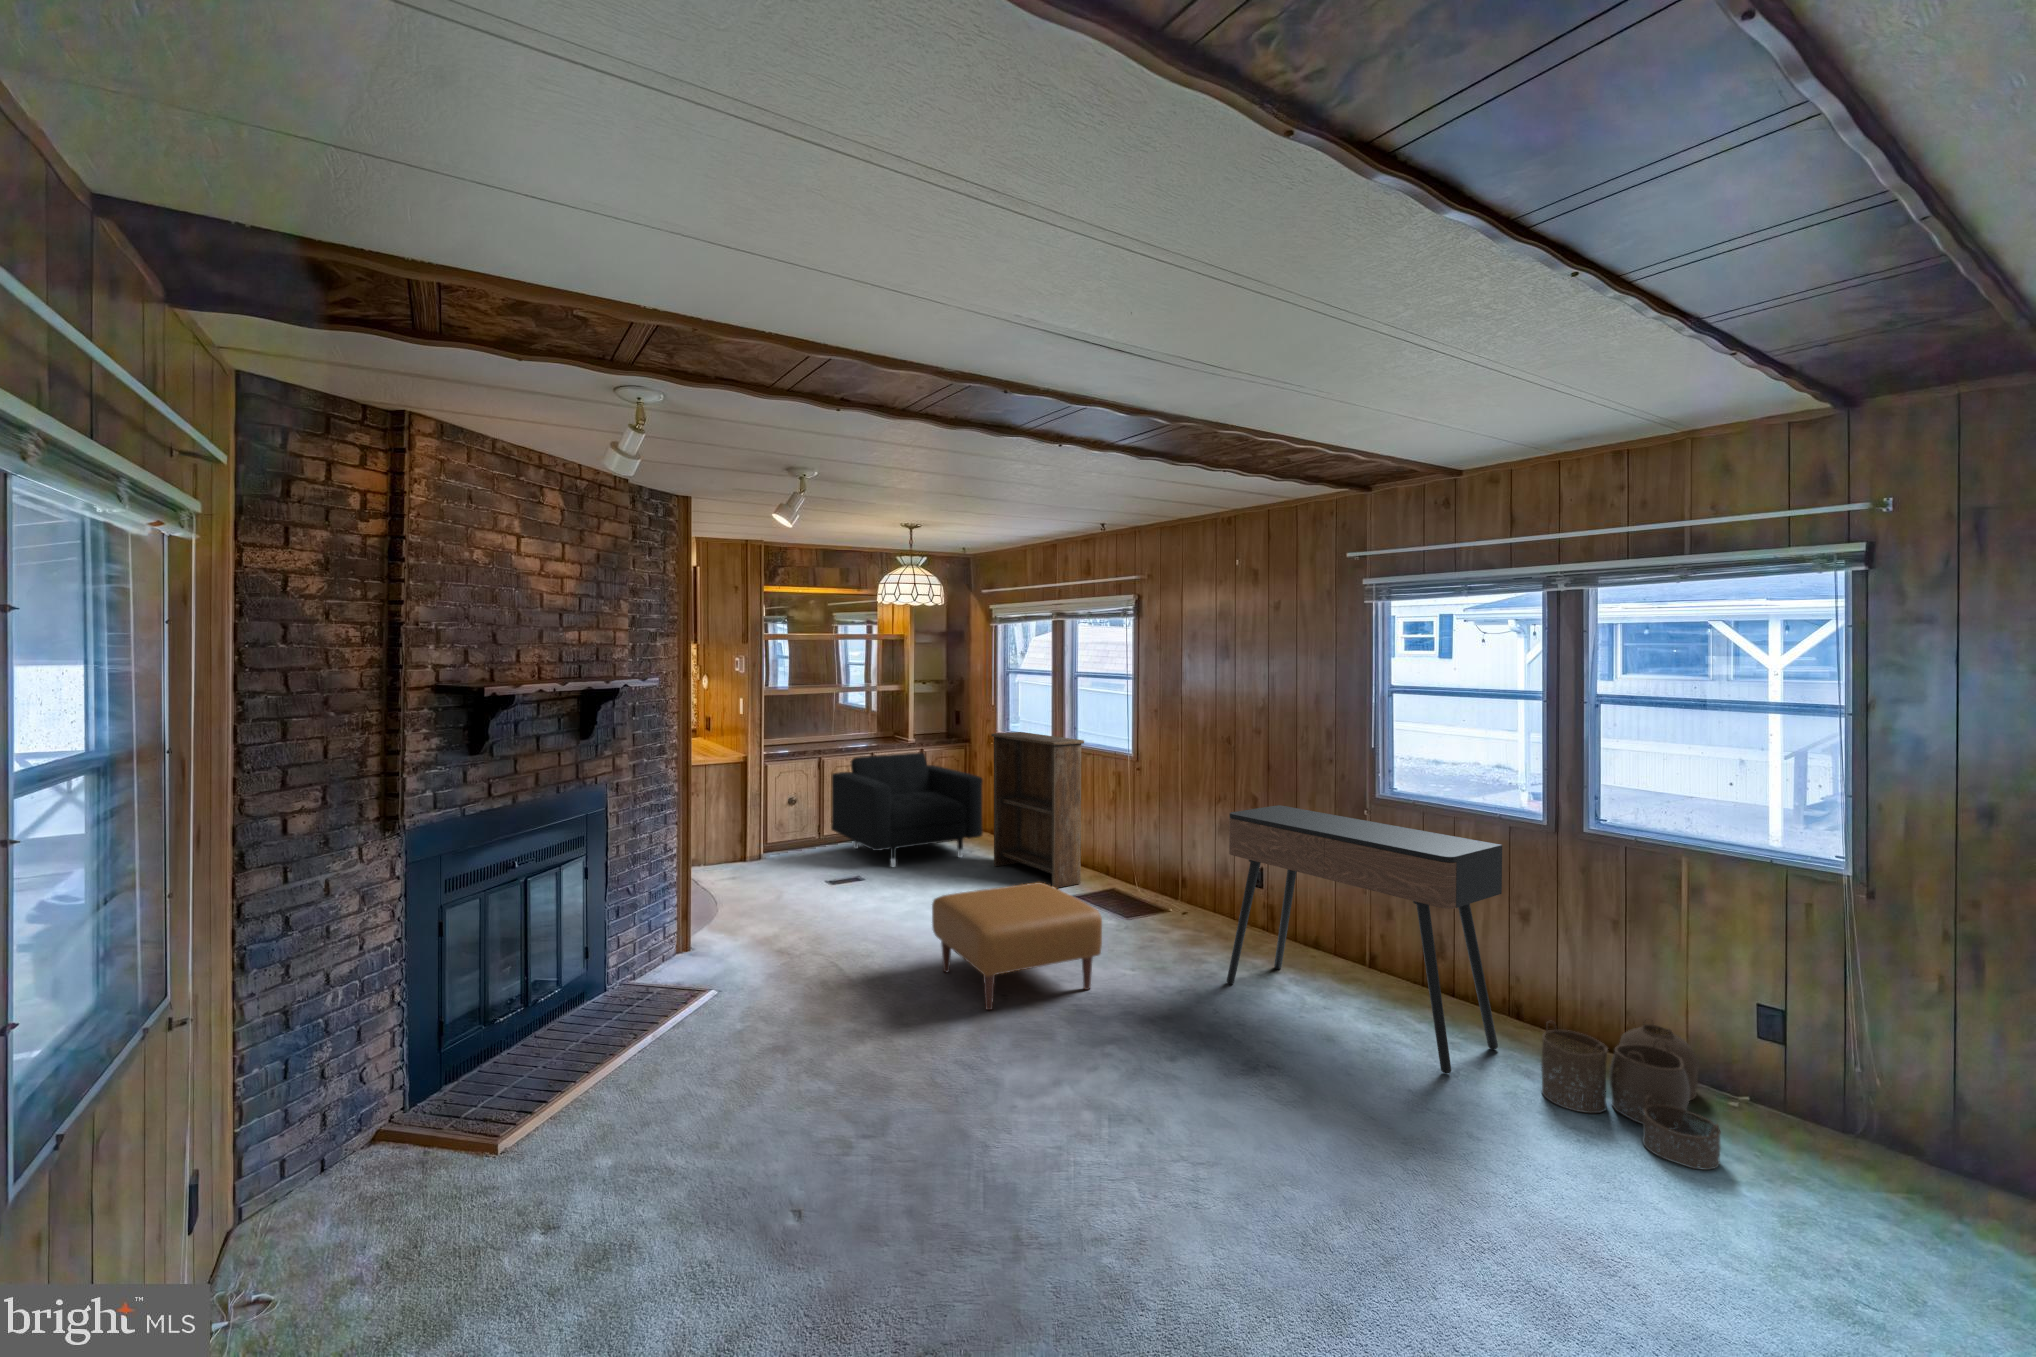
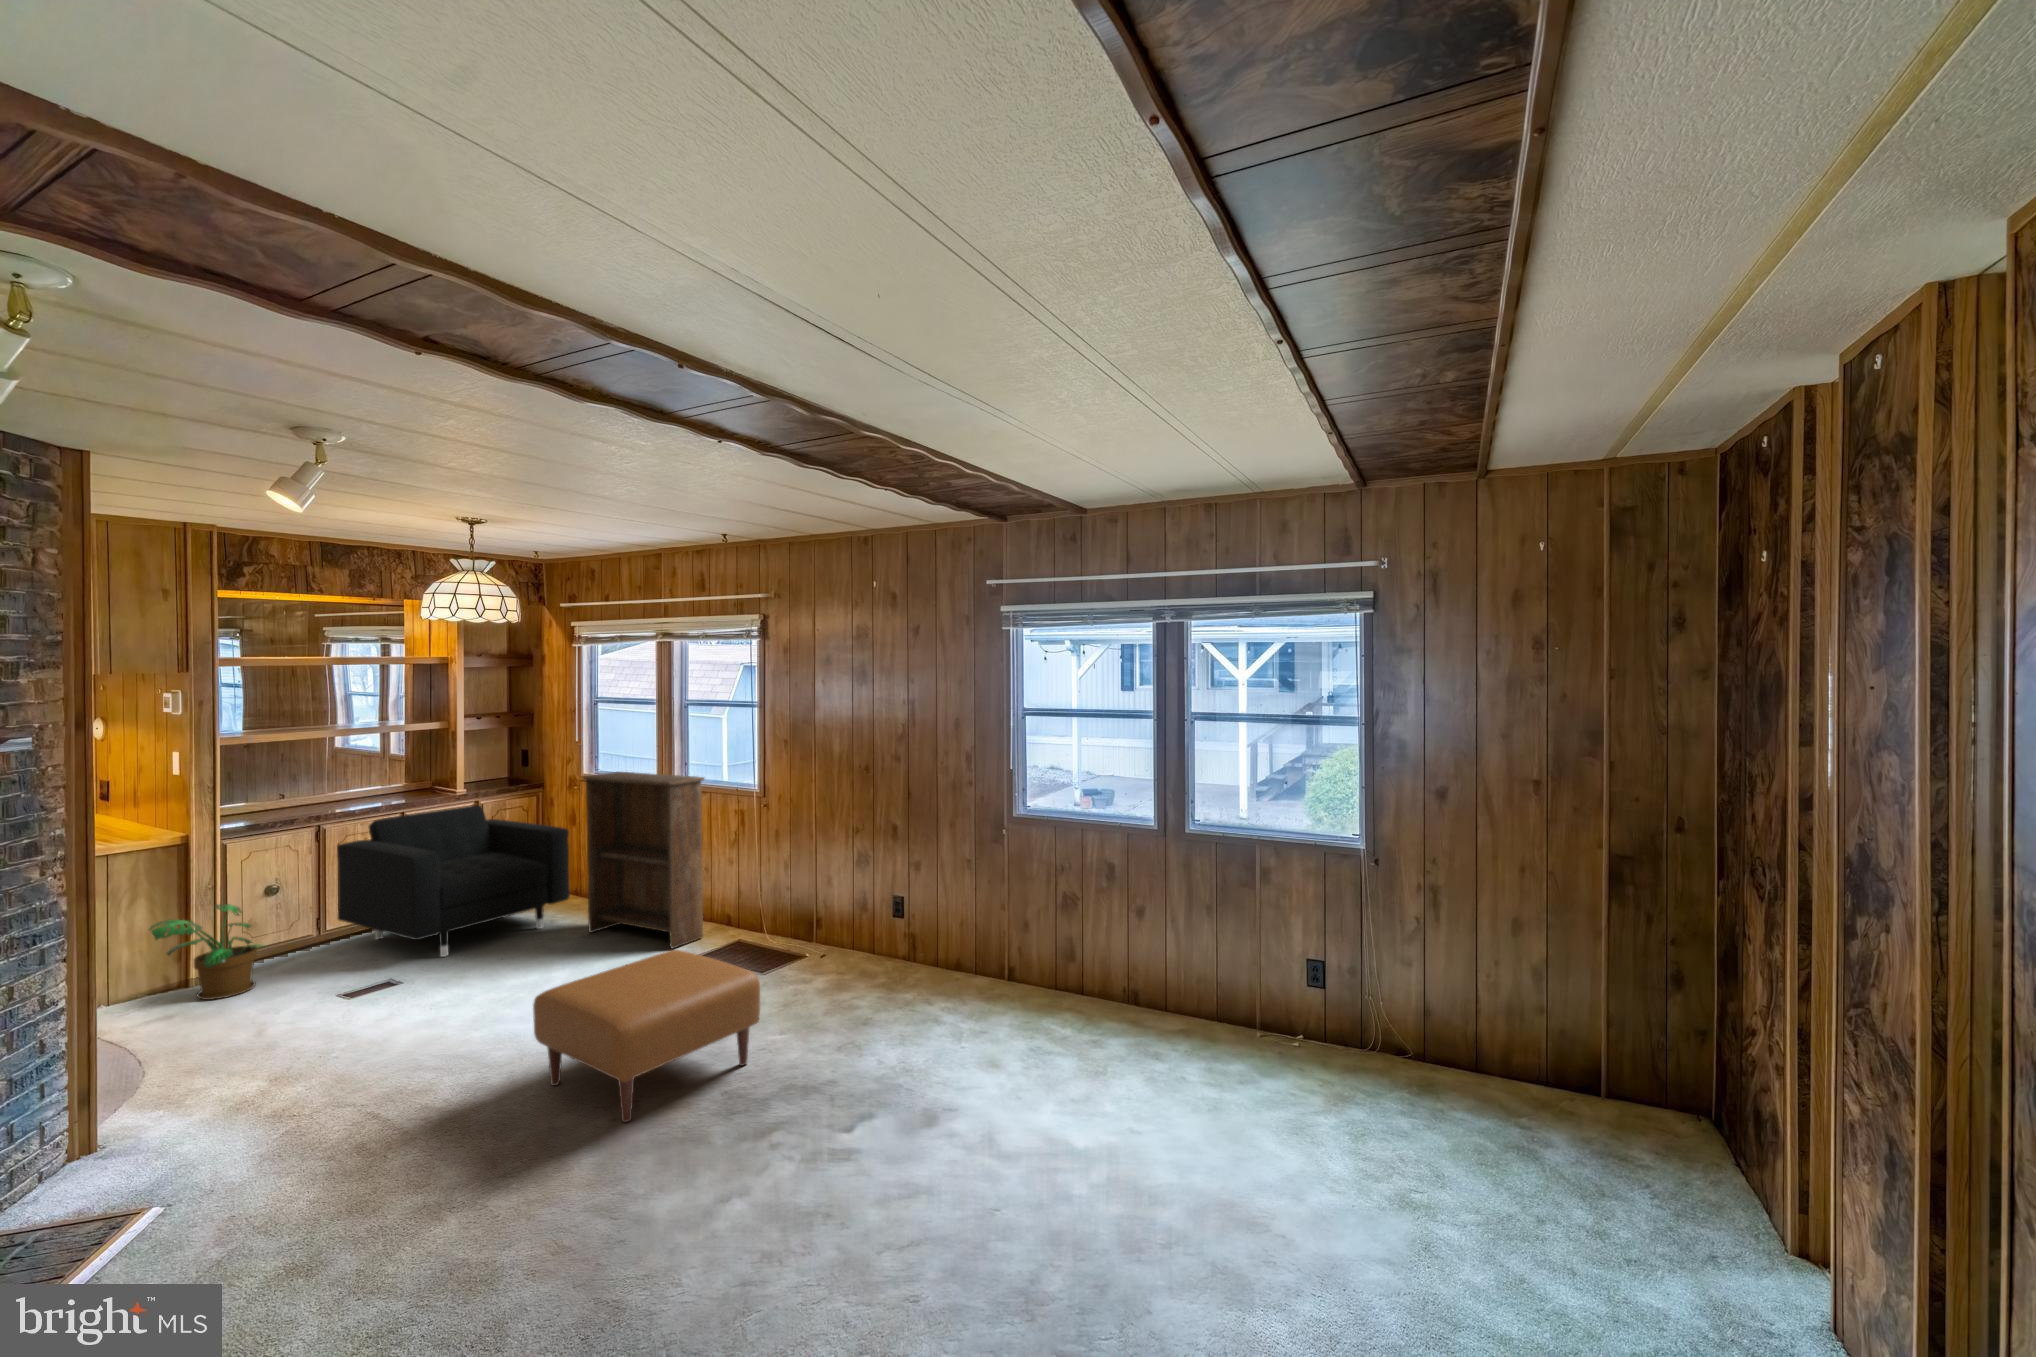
console table: present [1227,805,1502,1074] -> none [891,831,1139,1067]
potted plant: none [725,807,789,873] -> present [150,904,266,1000]
woven basket: present [1541,1021,1721,1170] -> none [1180,980,1313,1102]

